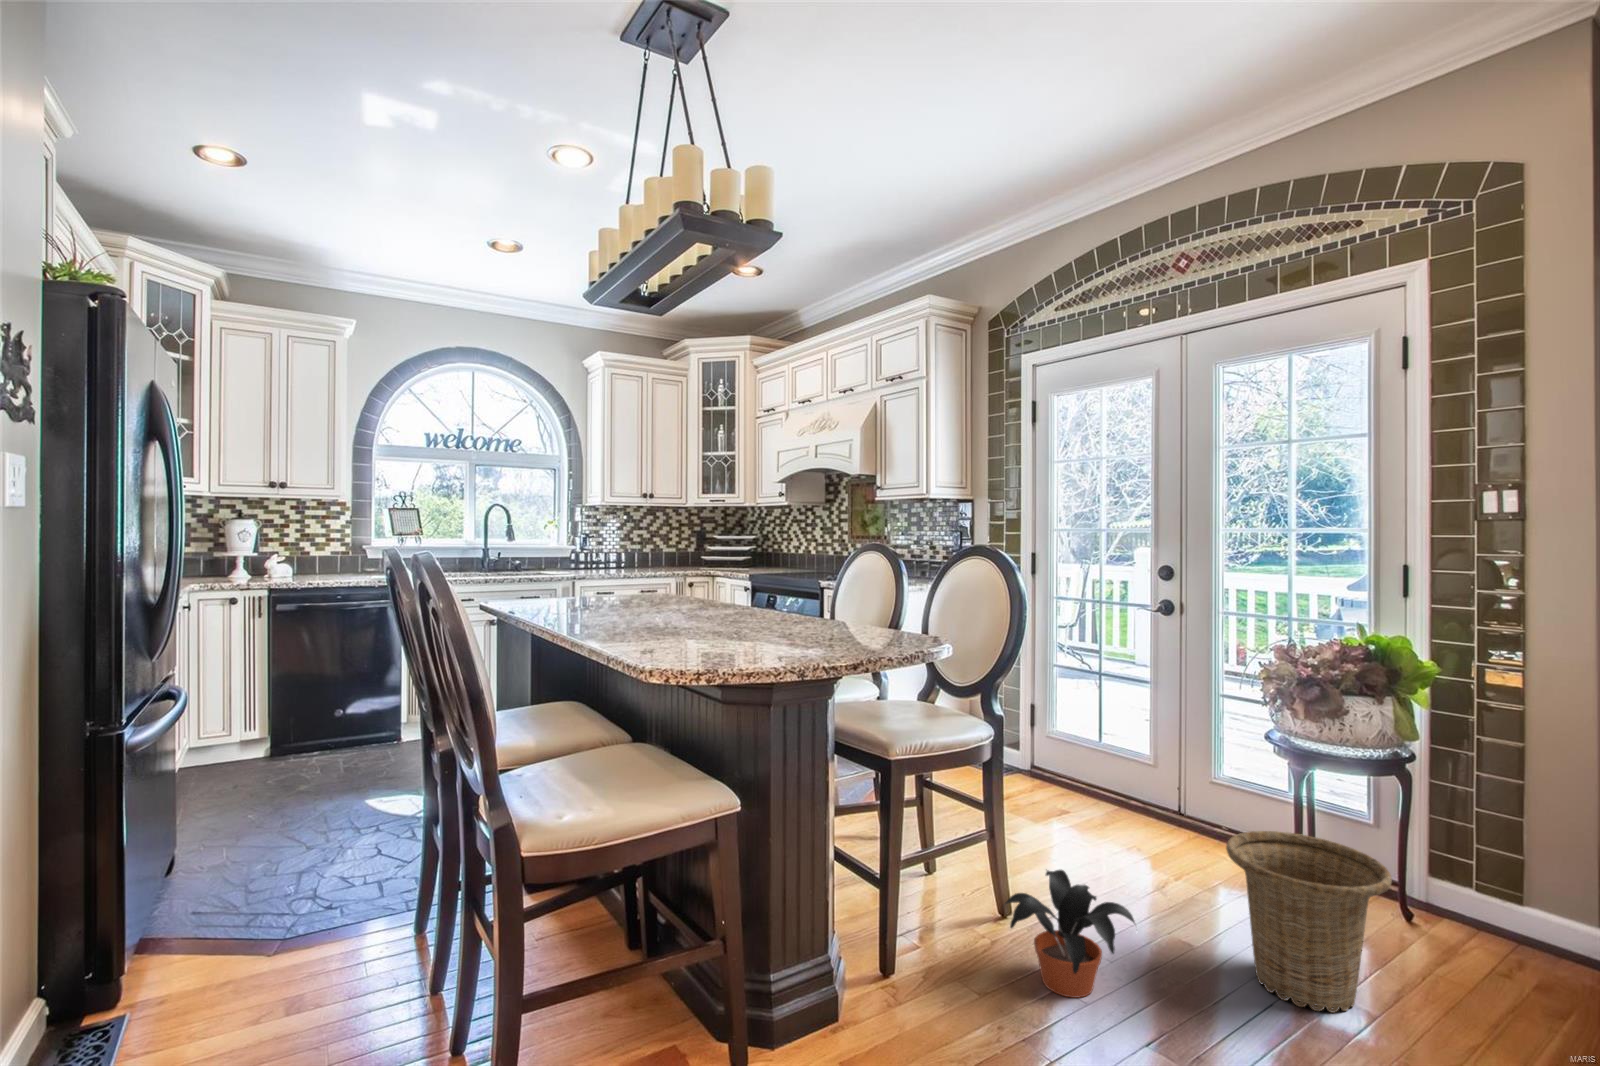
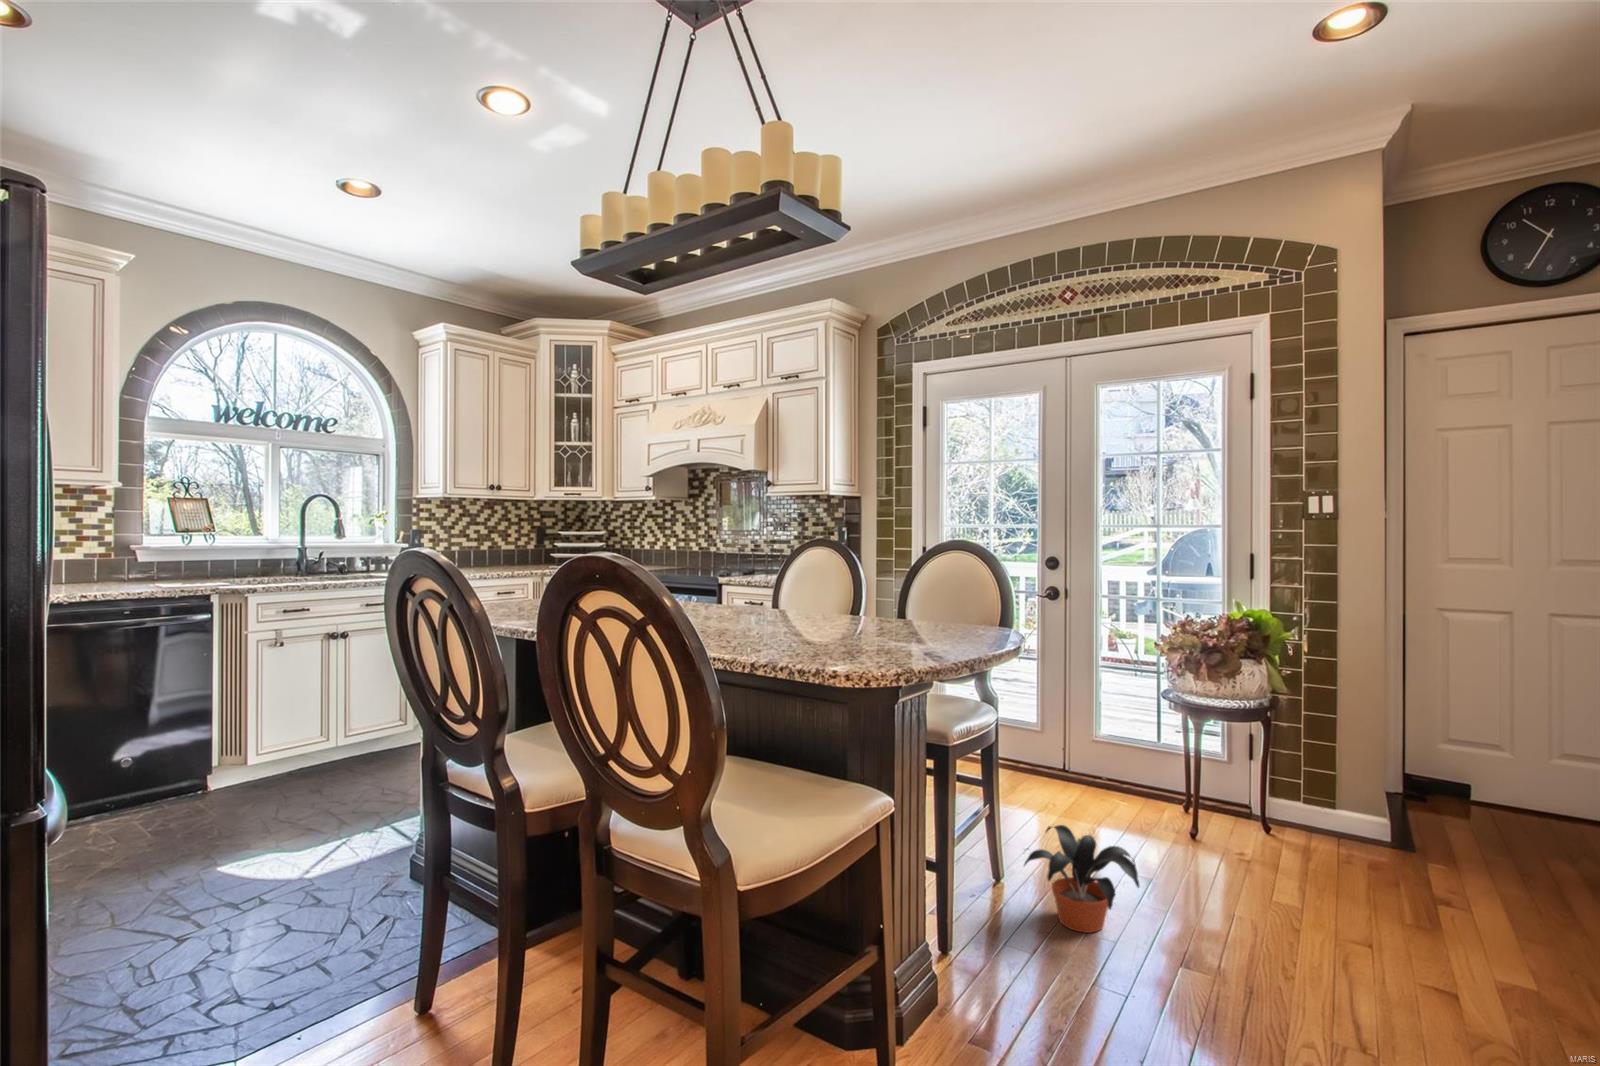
basket: present [1226,831,1392,1013] -> none [1178,772,1305,909]

